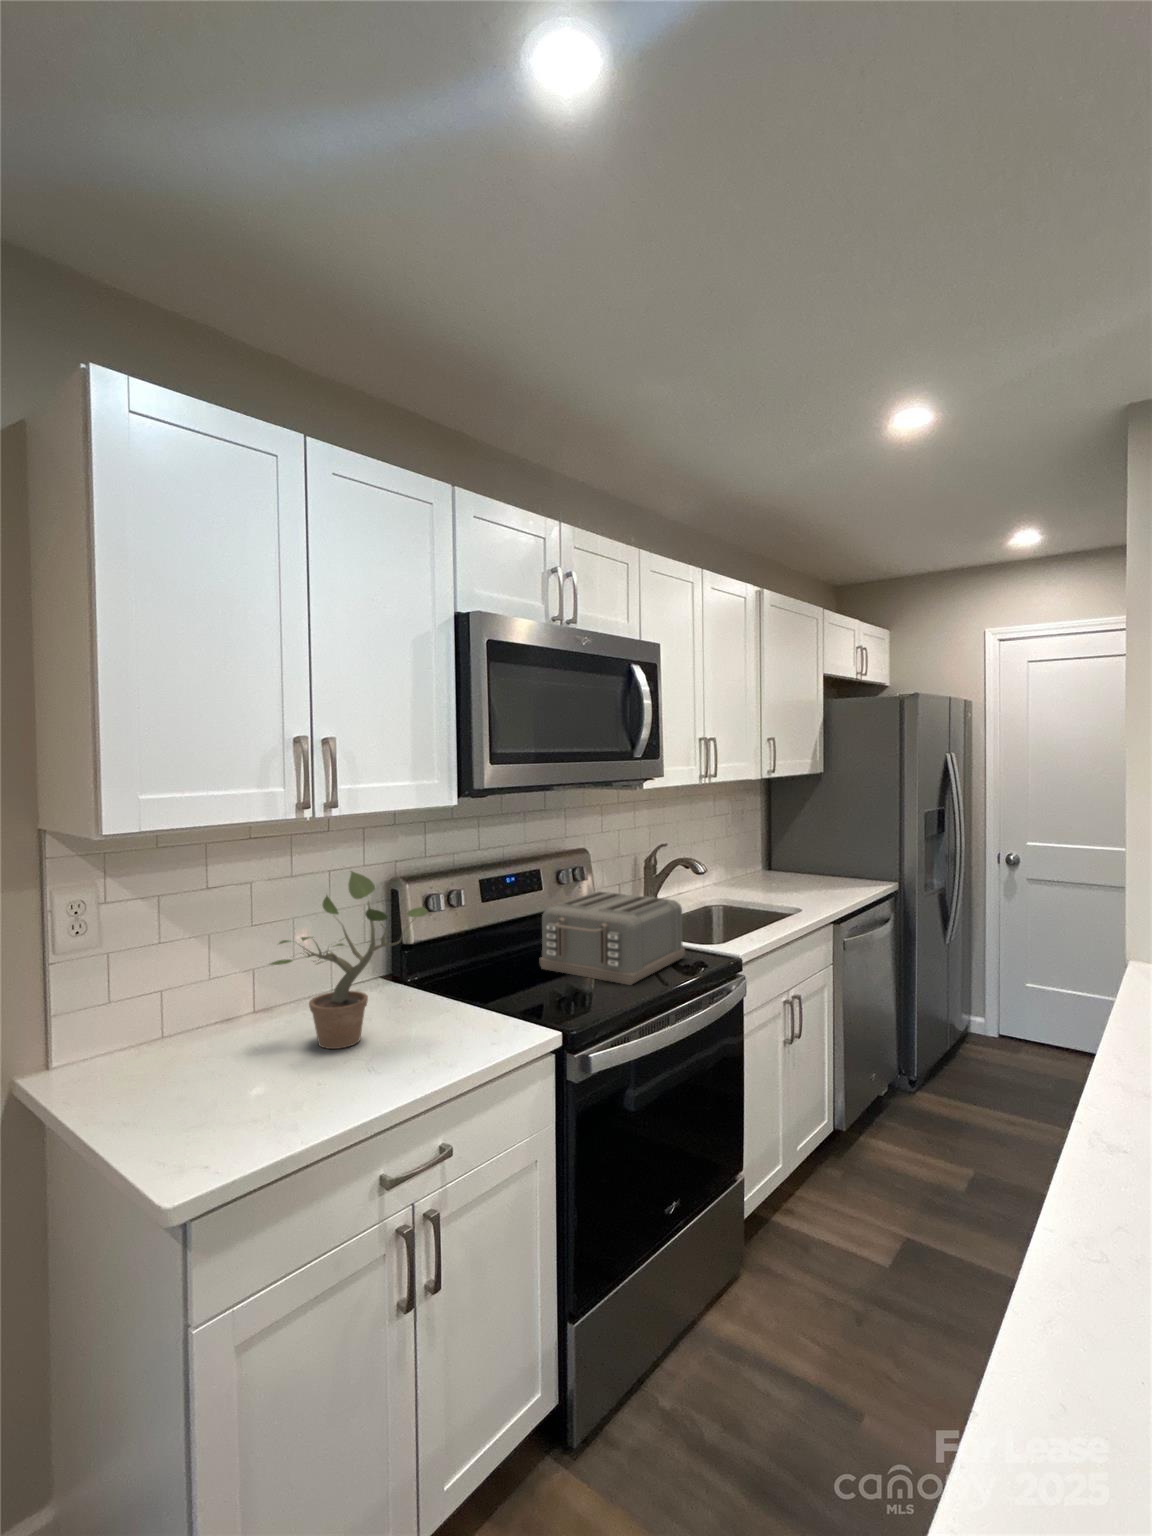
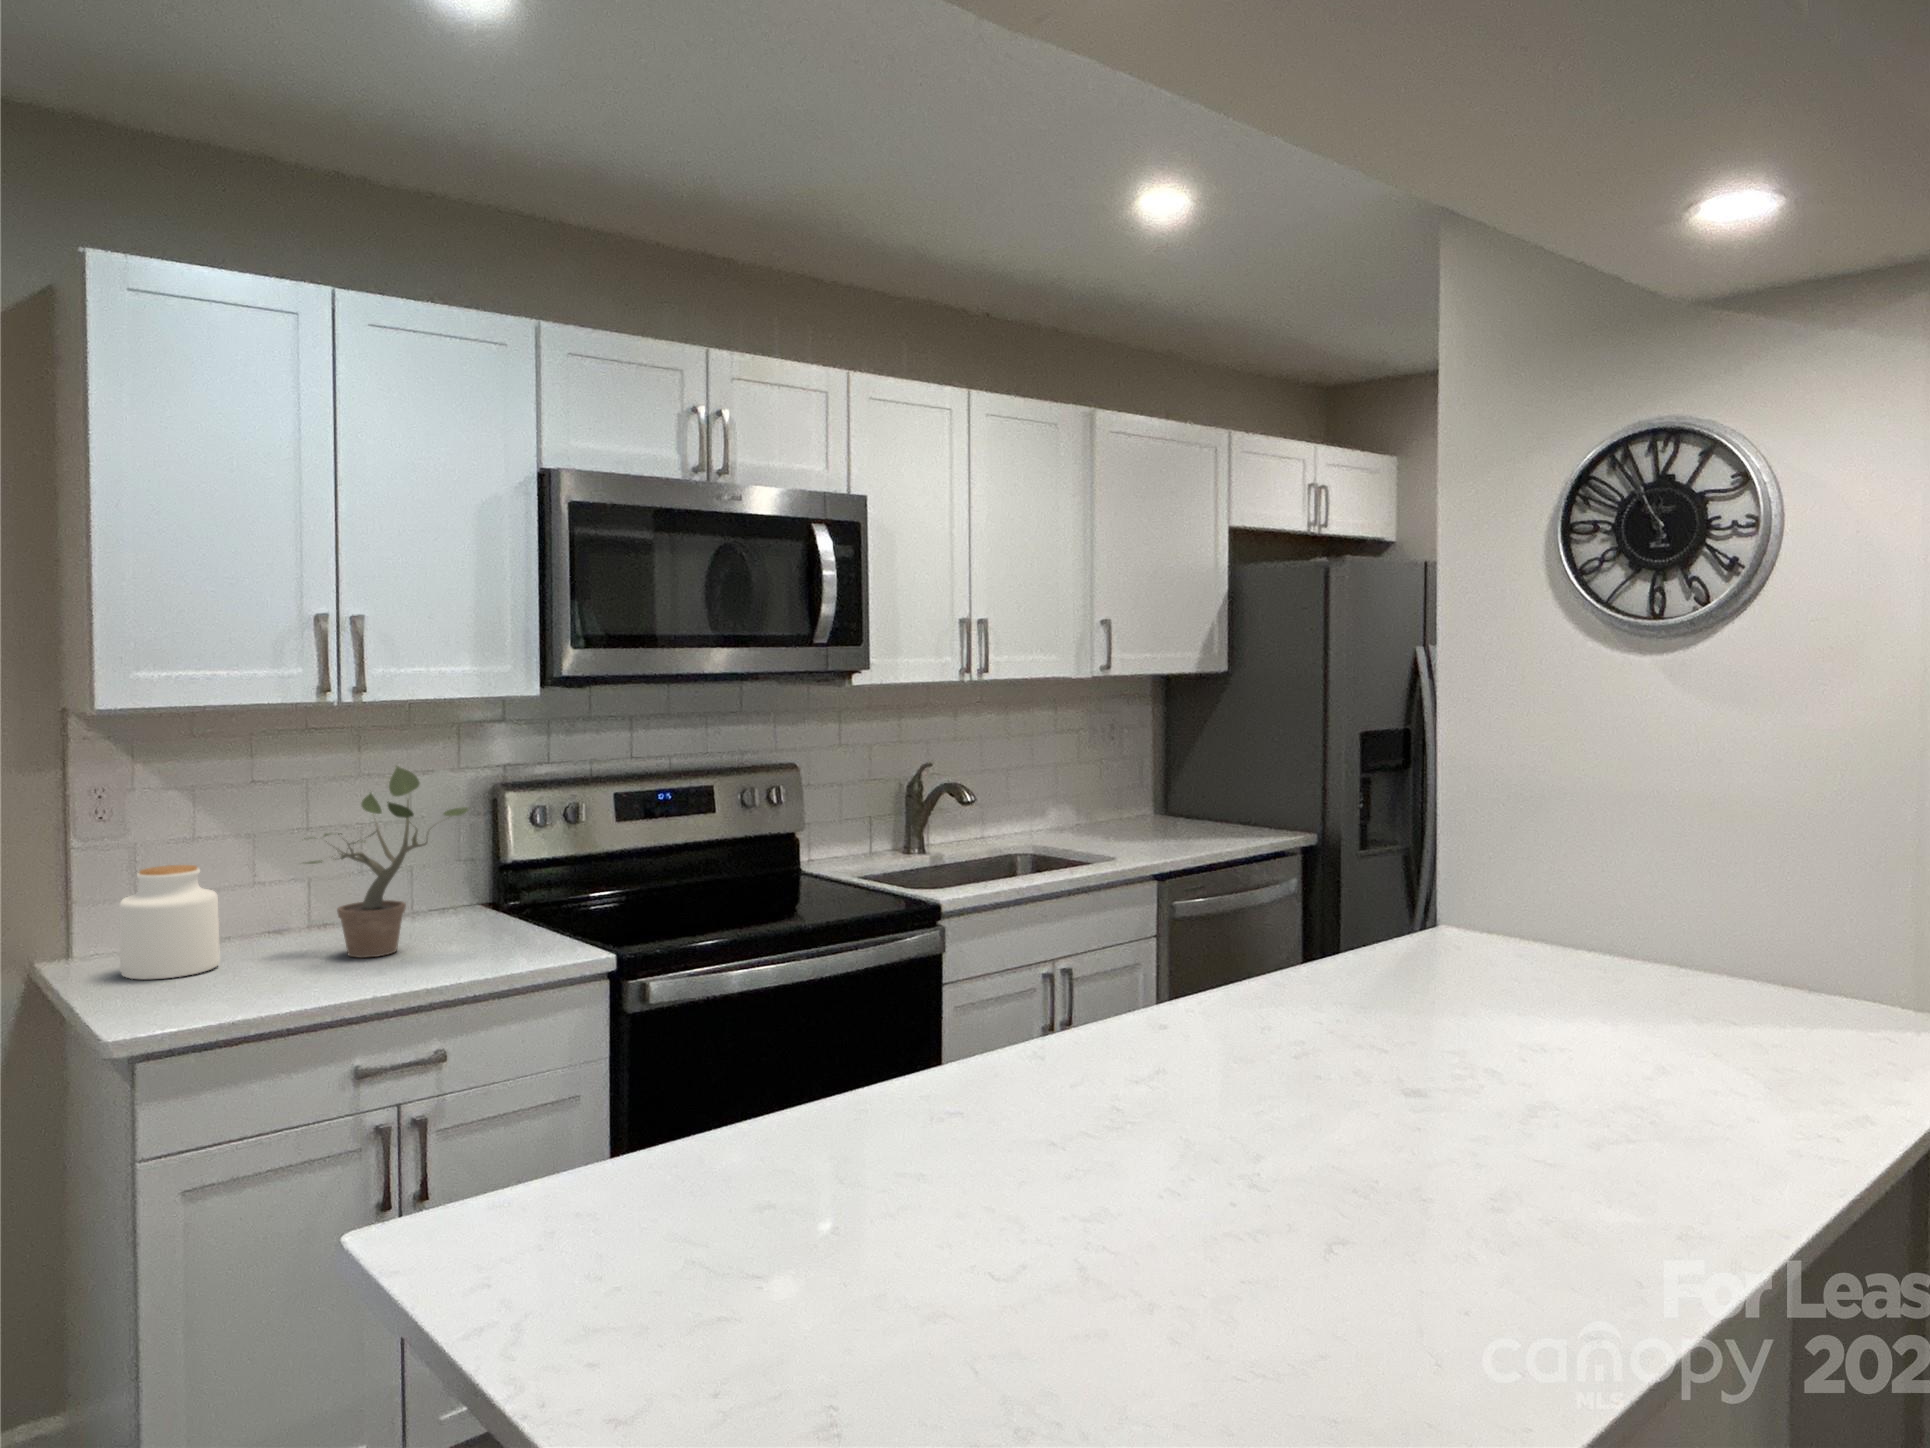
toaster: present [540,891,685,985] -> none [680,816,873,923]
jar: none [117,974,209,1095] -> present [119,865,220,979]

